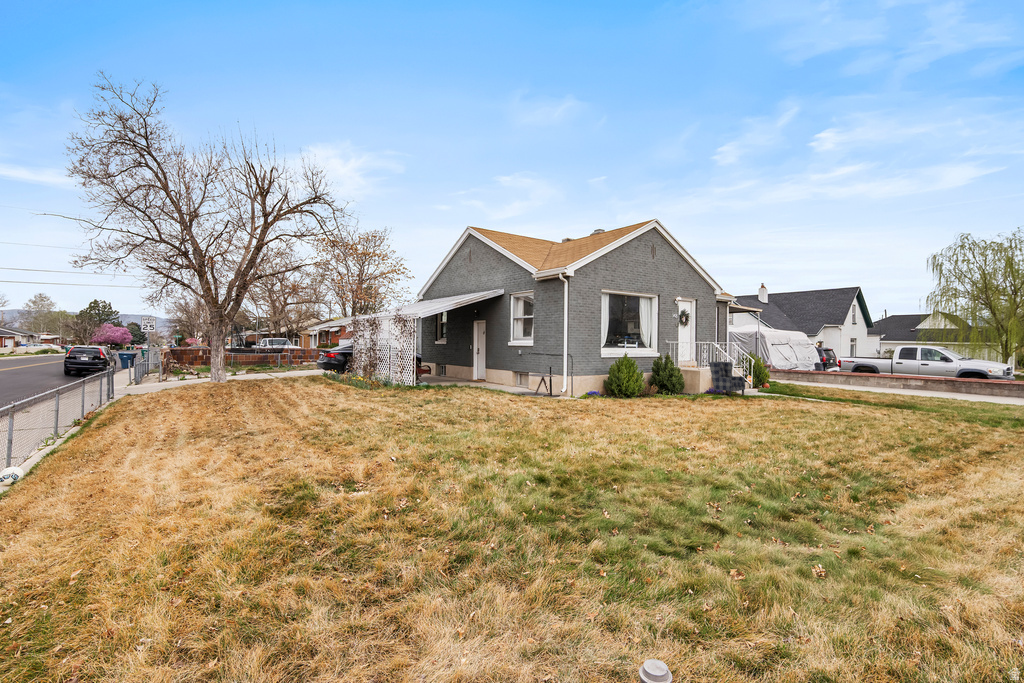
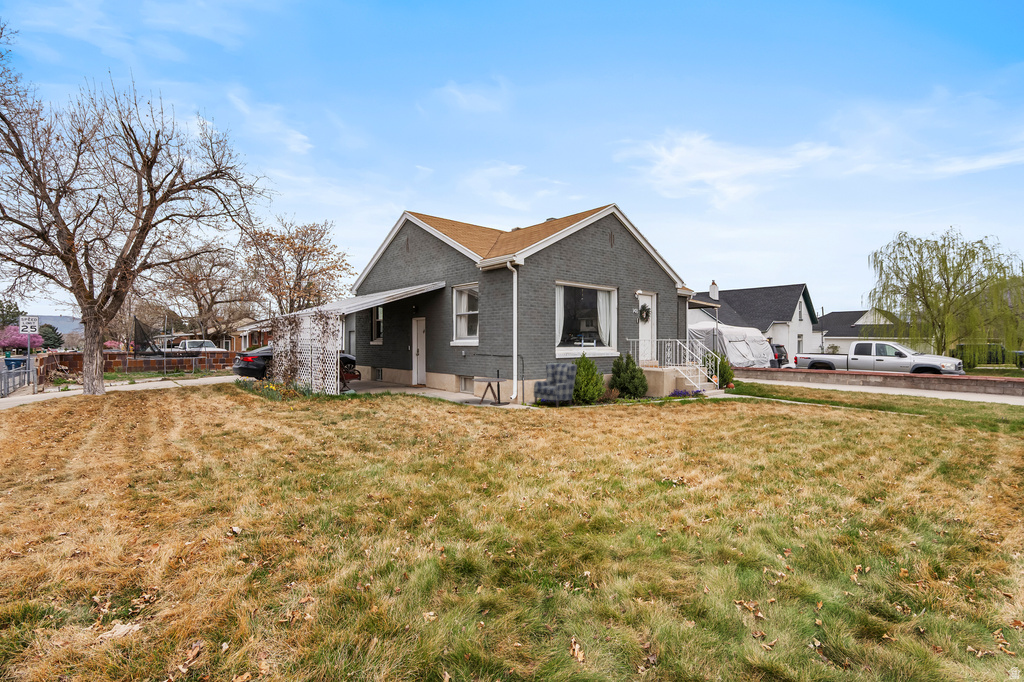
chair: present [709,361,745,397] -> present [534,363,577,408]

